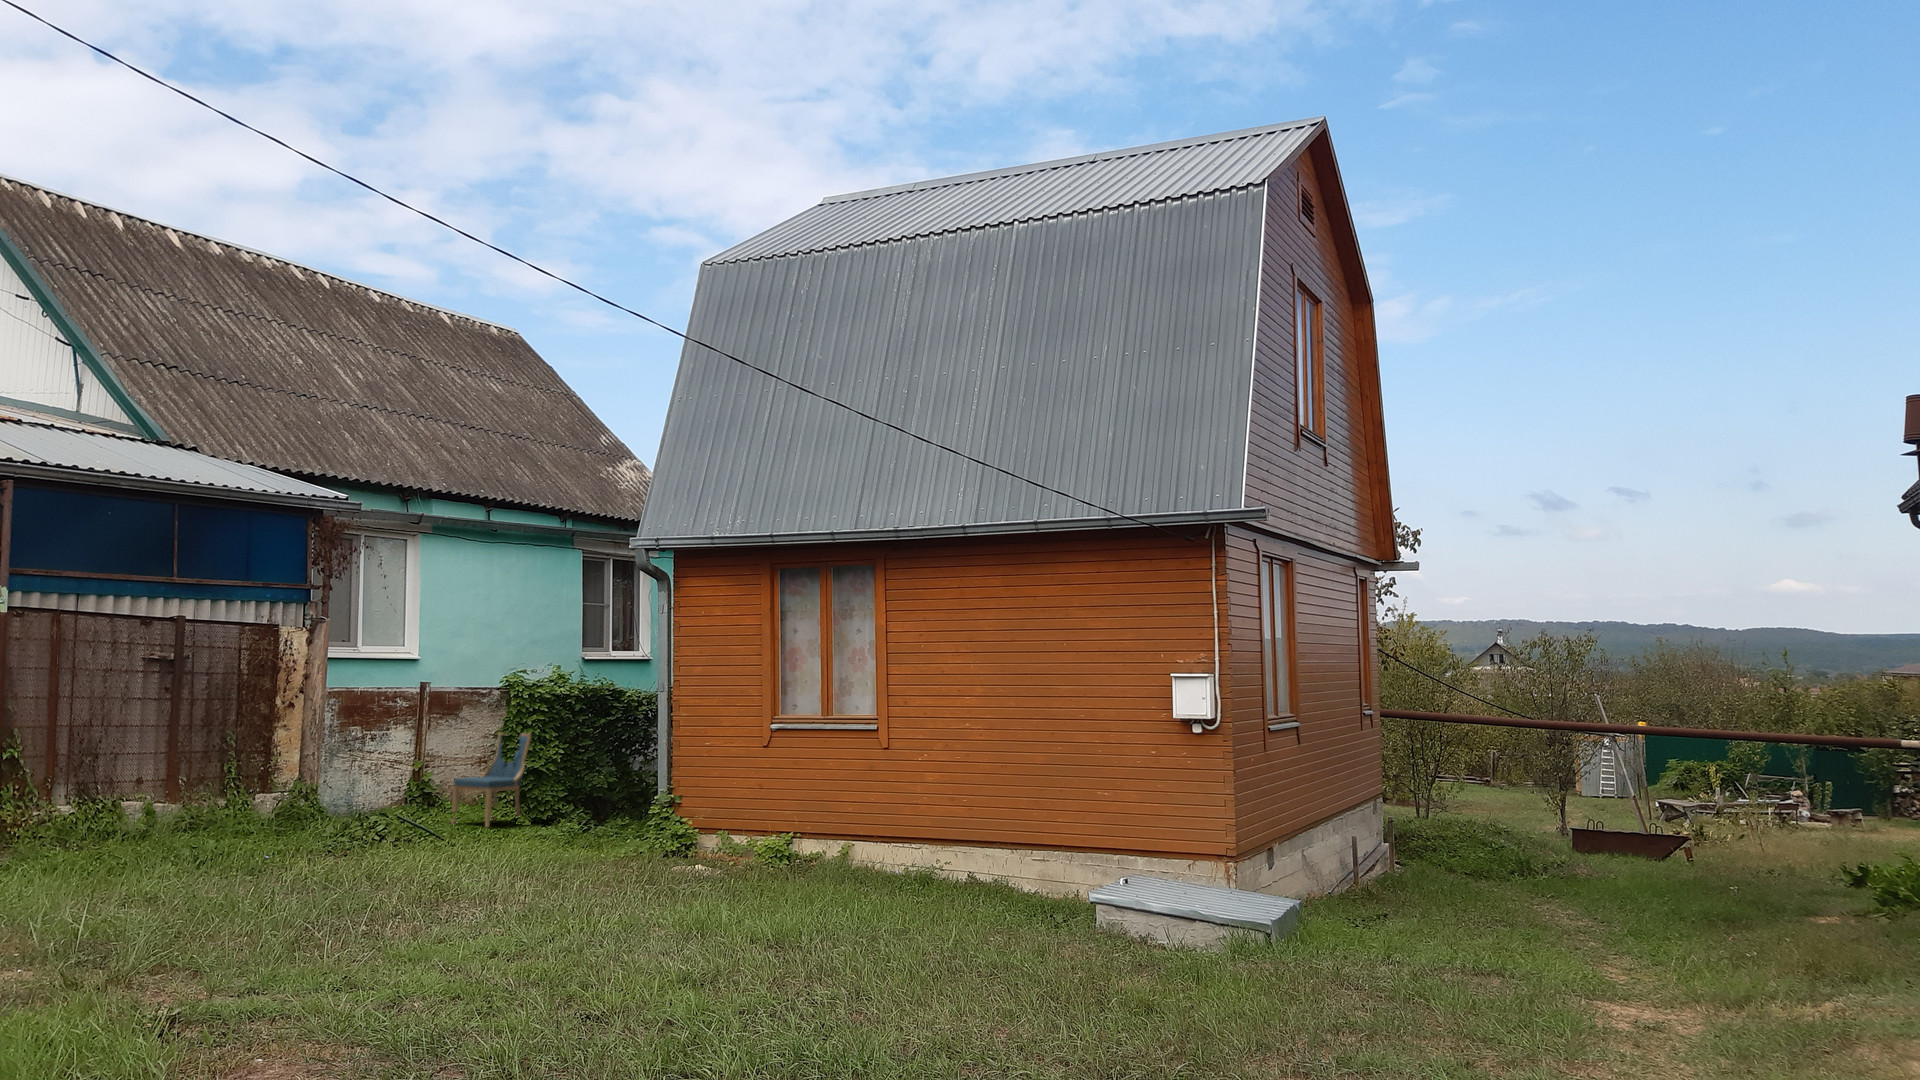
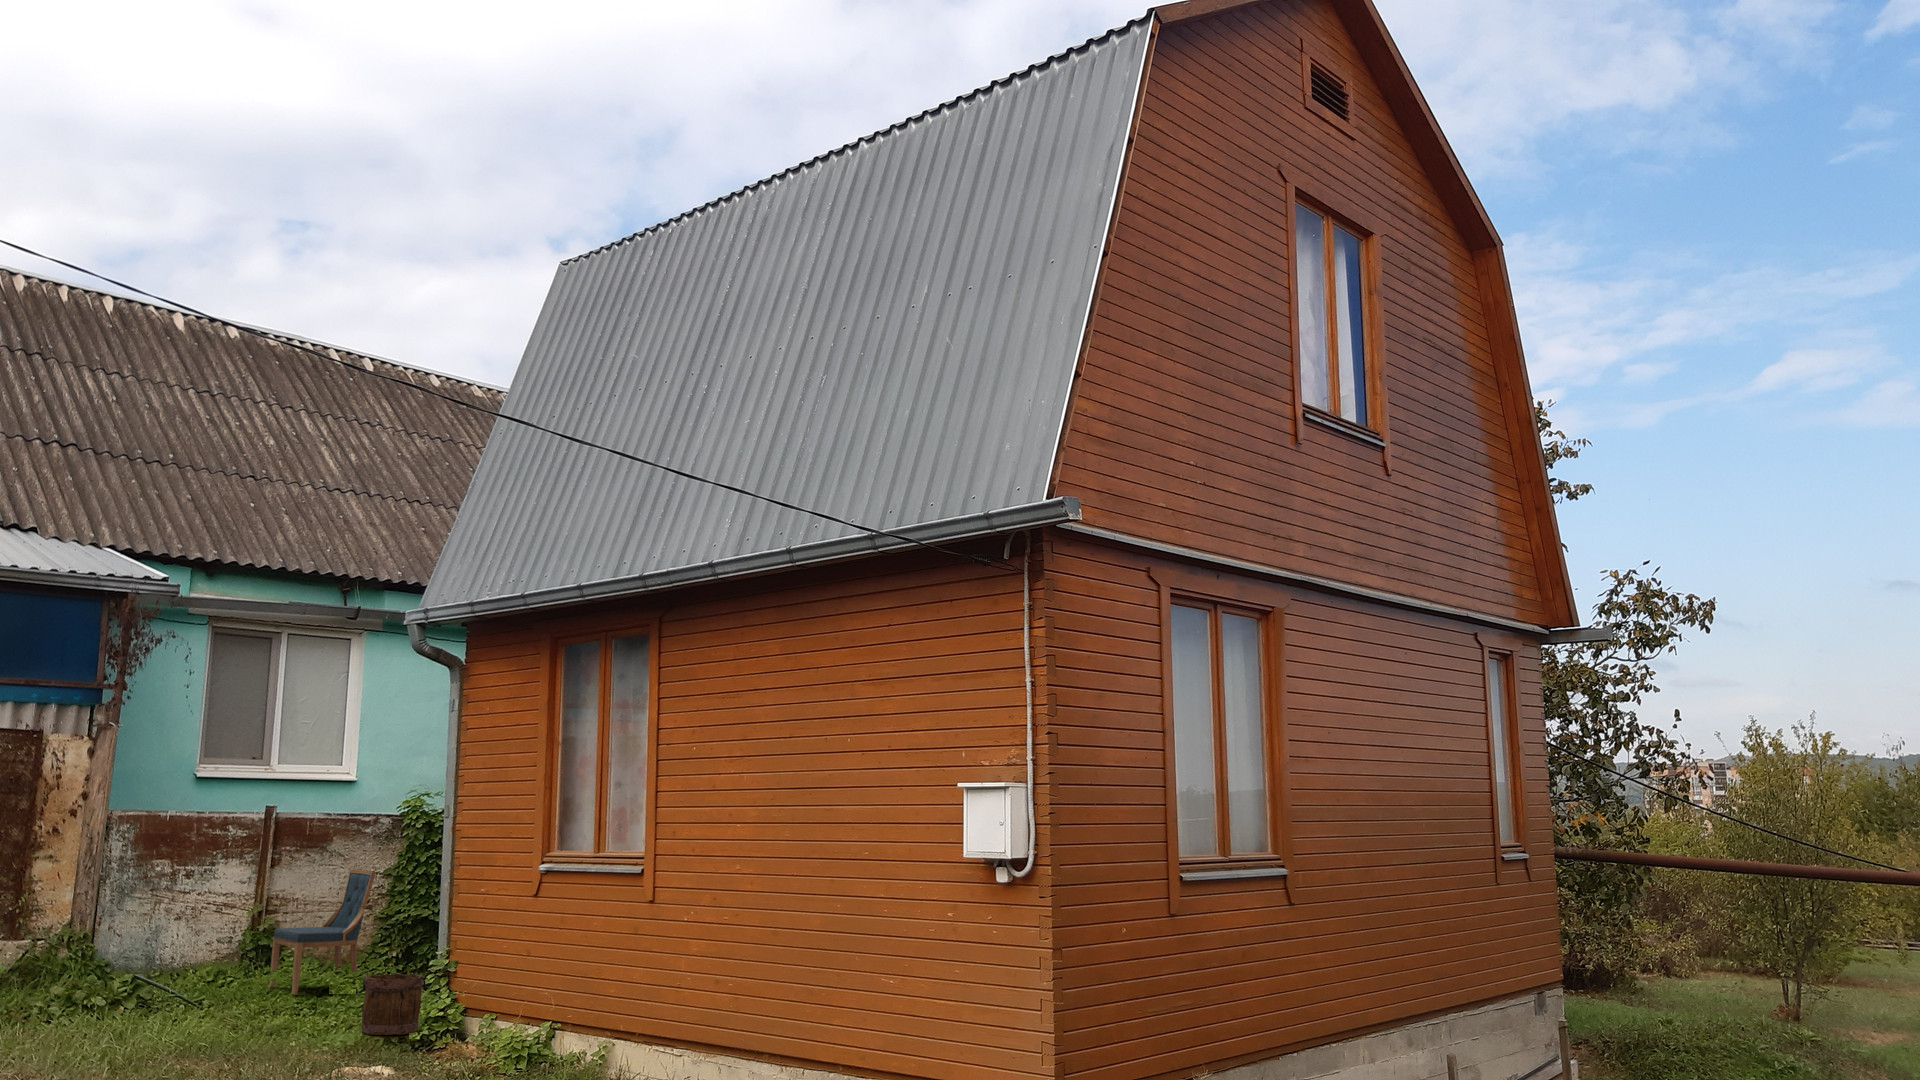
bucket: none [610,805,657,849] -> present [361,973,427,1035]

